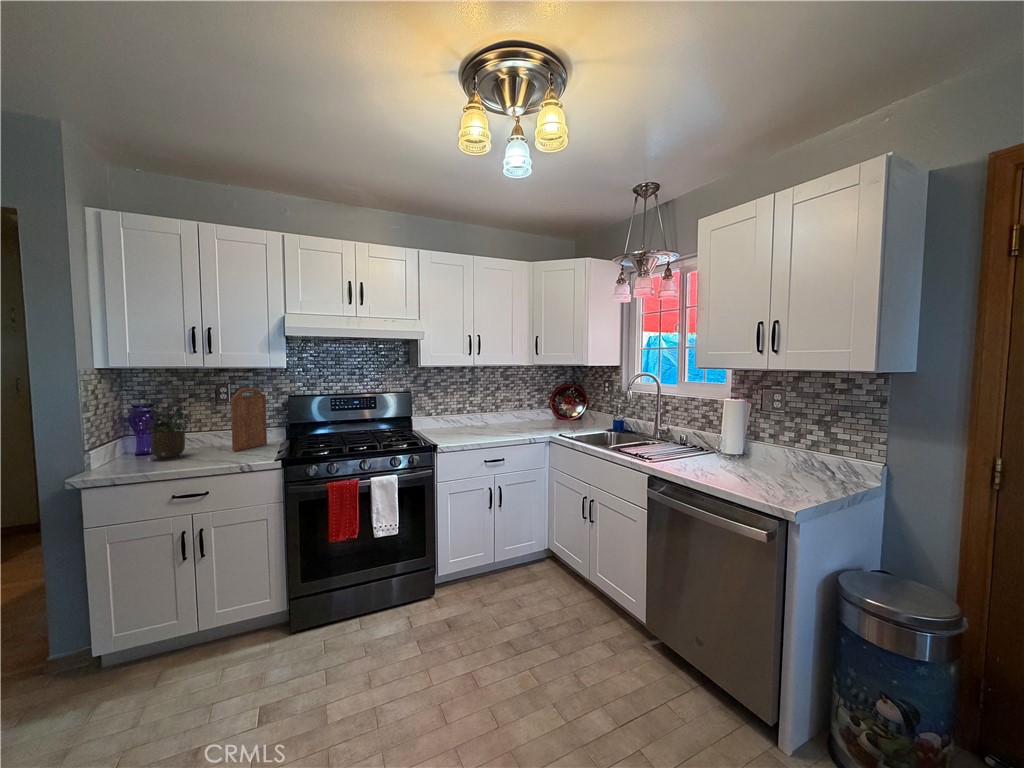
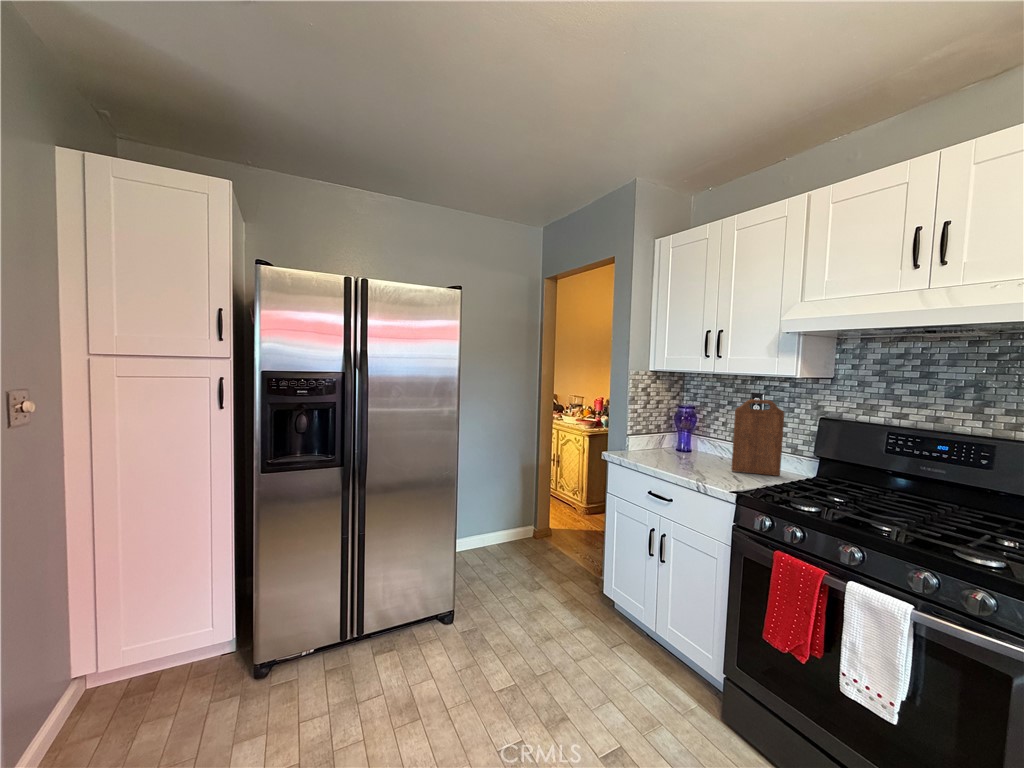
potted plant: present [142,391,191,458] -> none [666,392,702,460]

